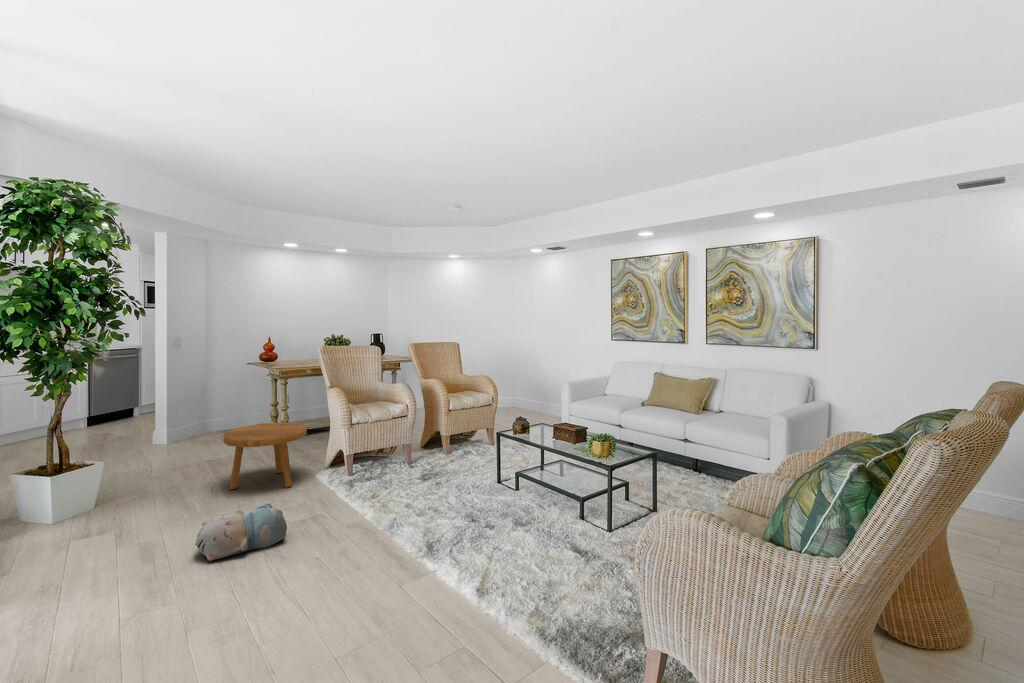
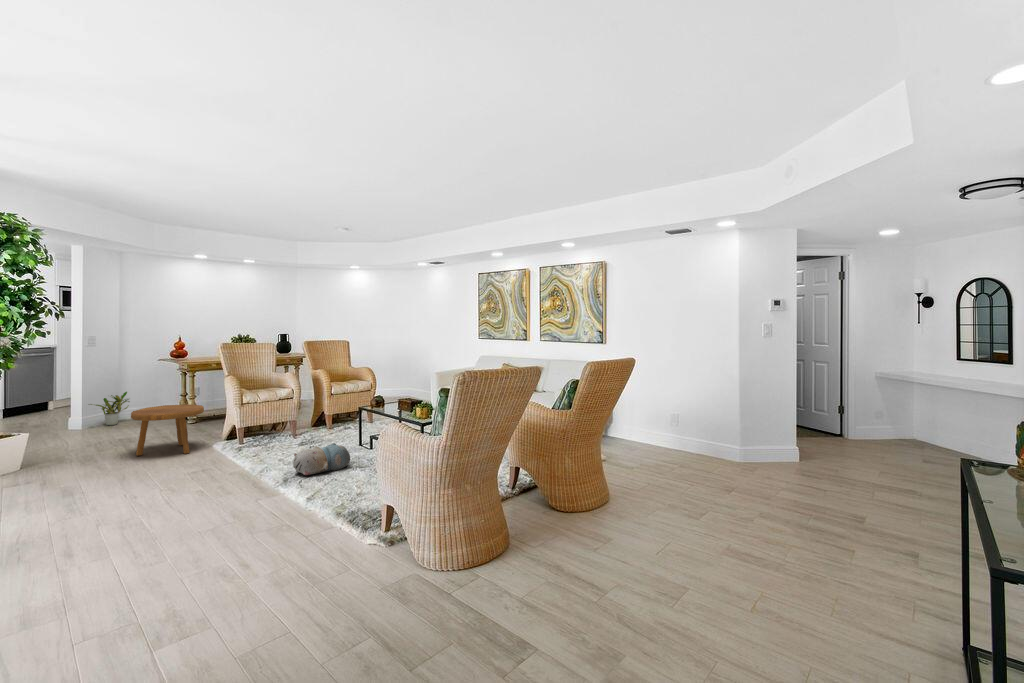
potted plant: none [174,400,219,440] -> present [90,392,129,426]
plush toy: present [195,503,287,561] -> present [293,443,350,475]

